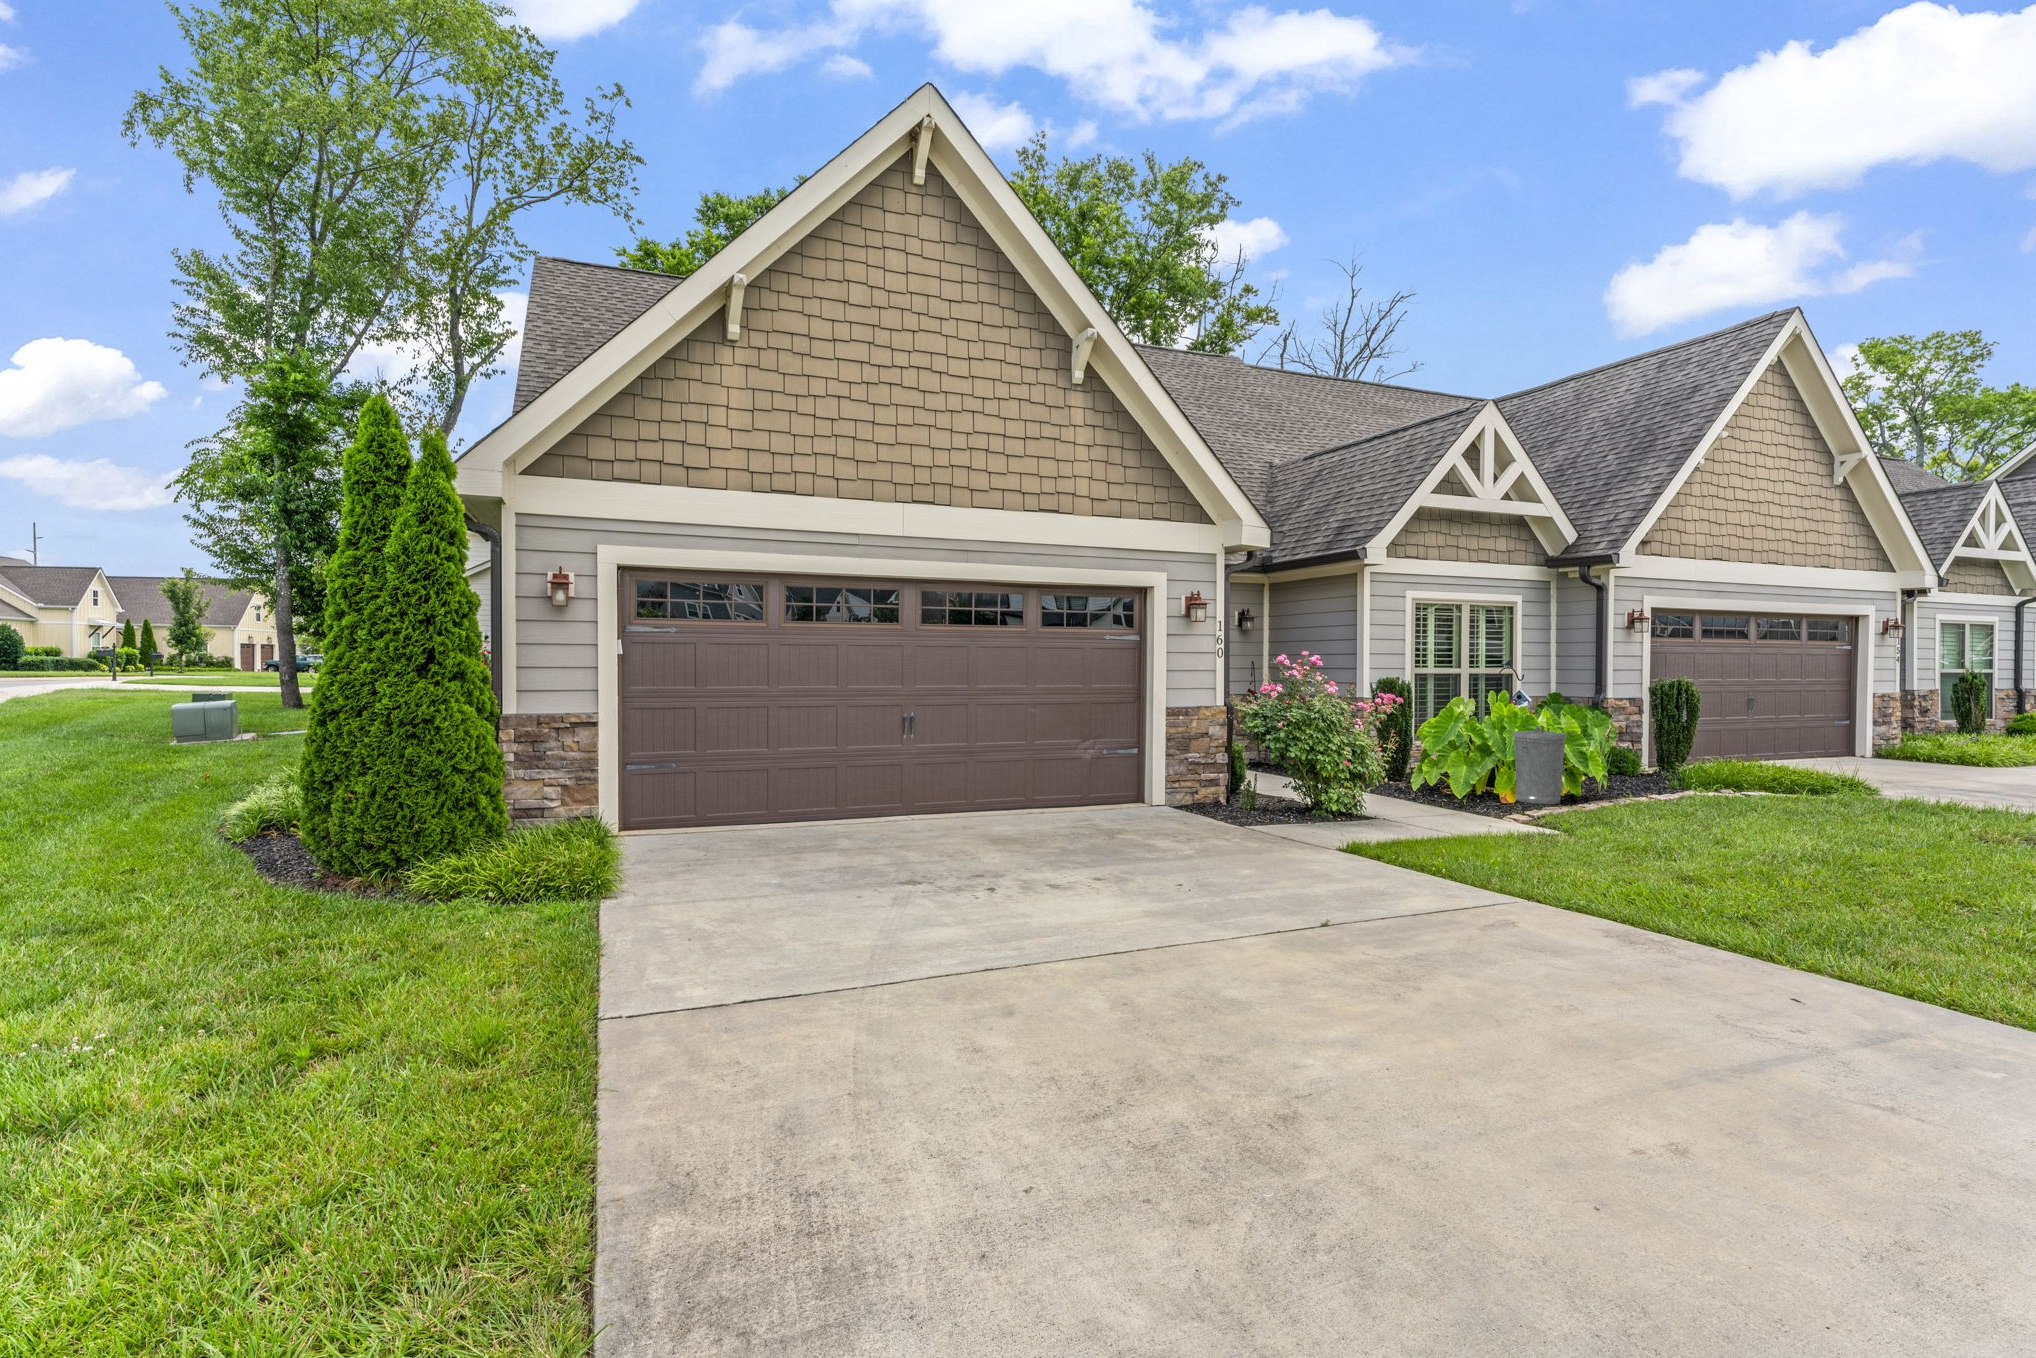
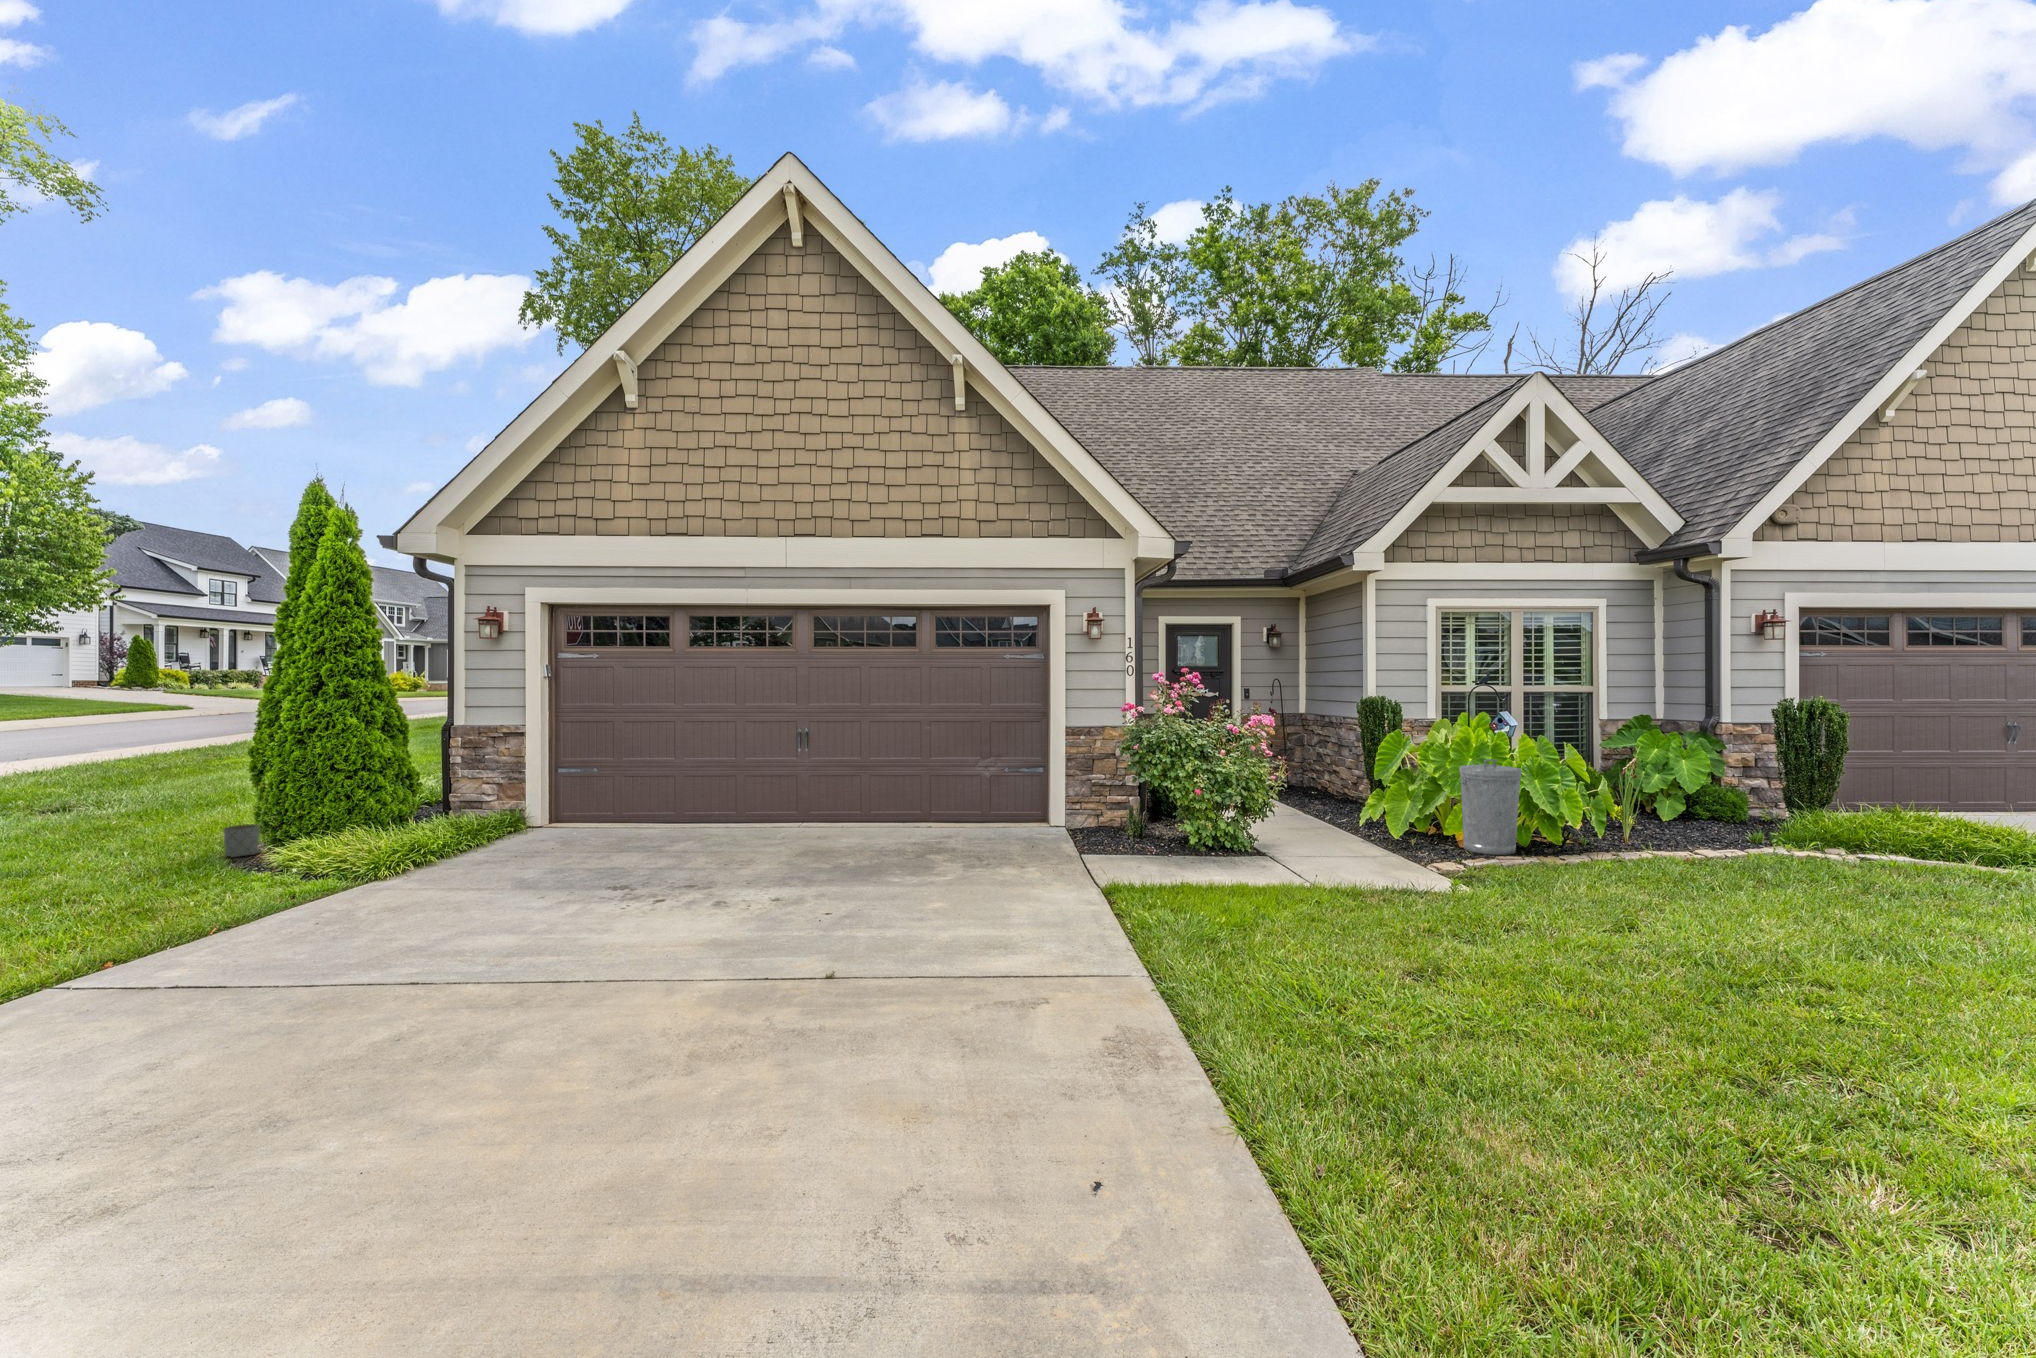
planter: none [277,851,324,898] -> present [223,824,259,858]

